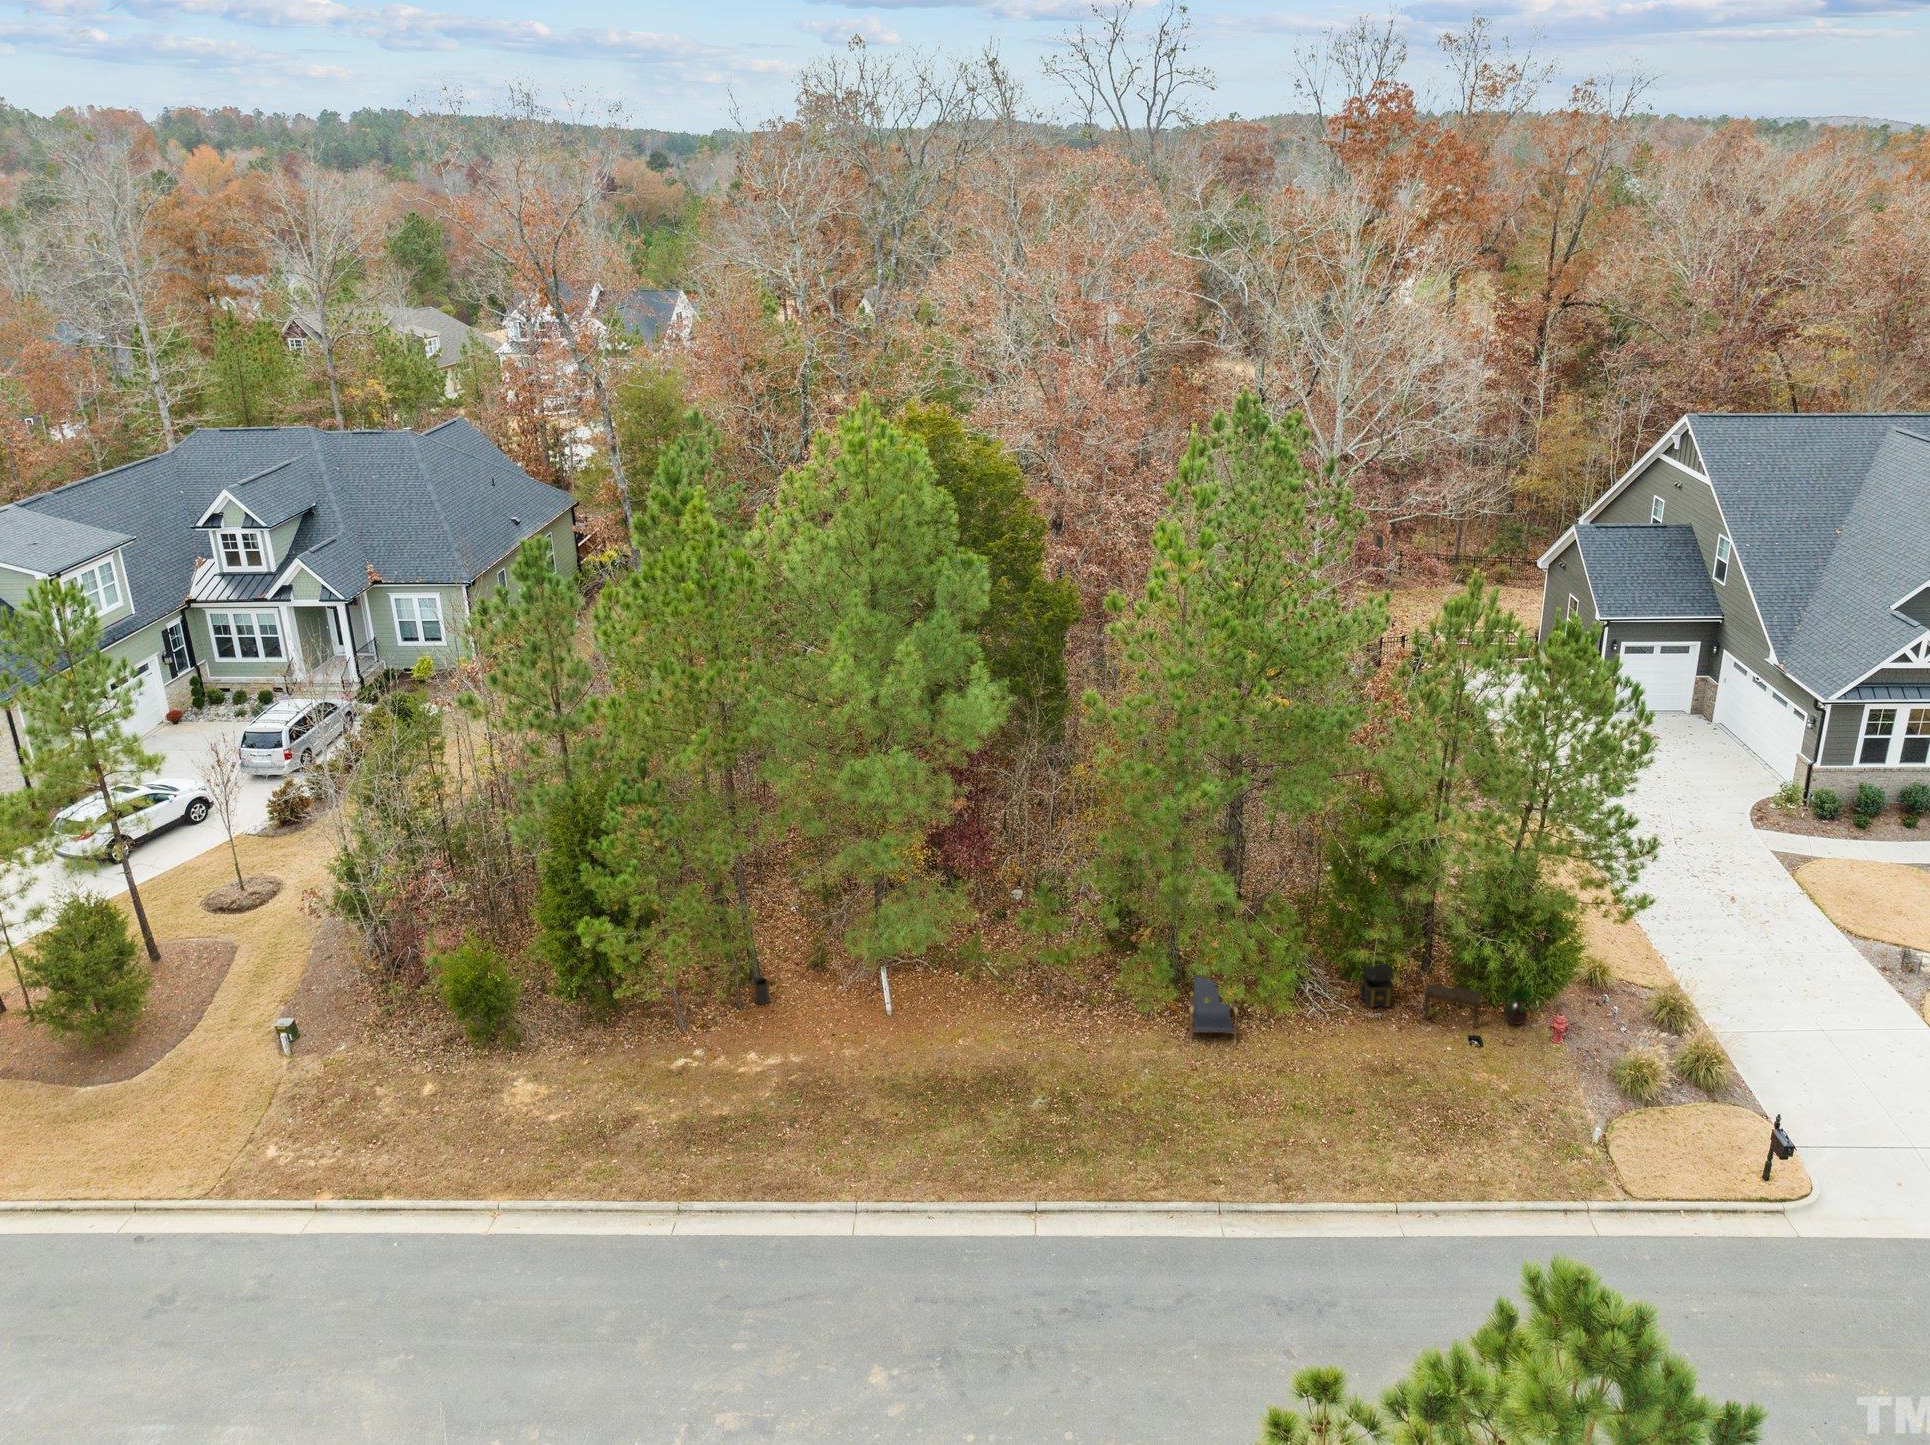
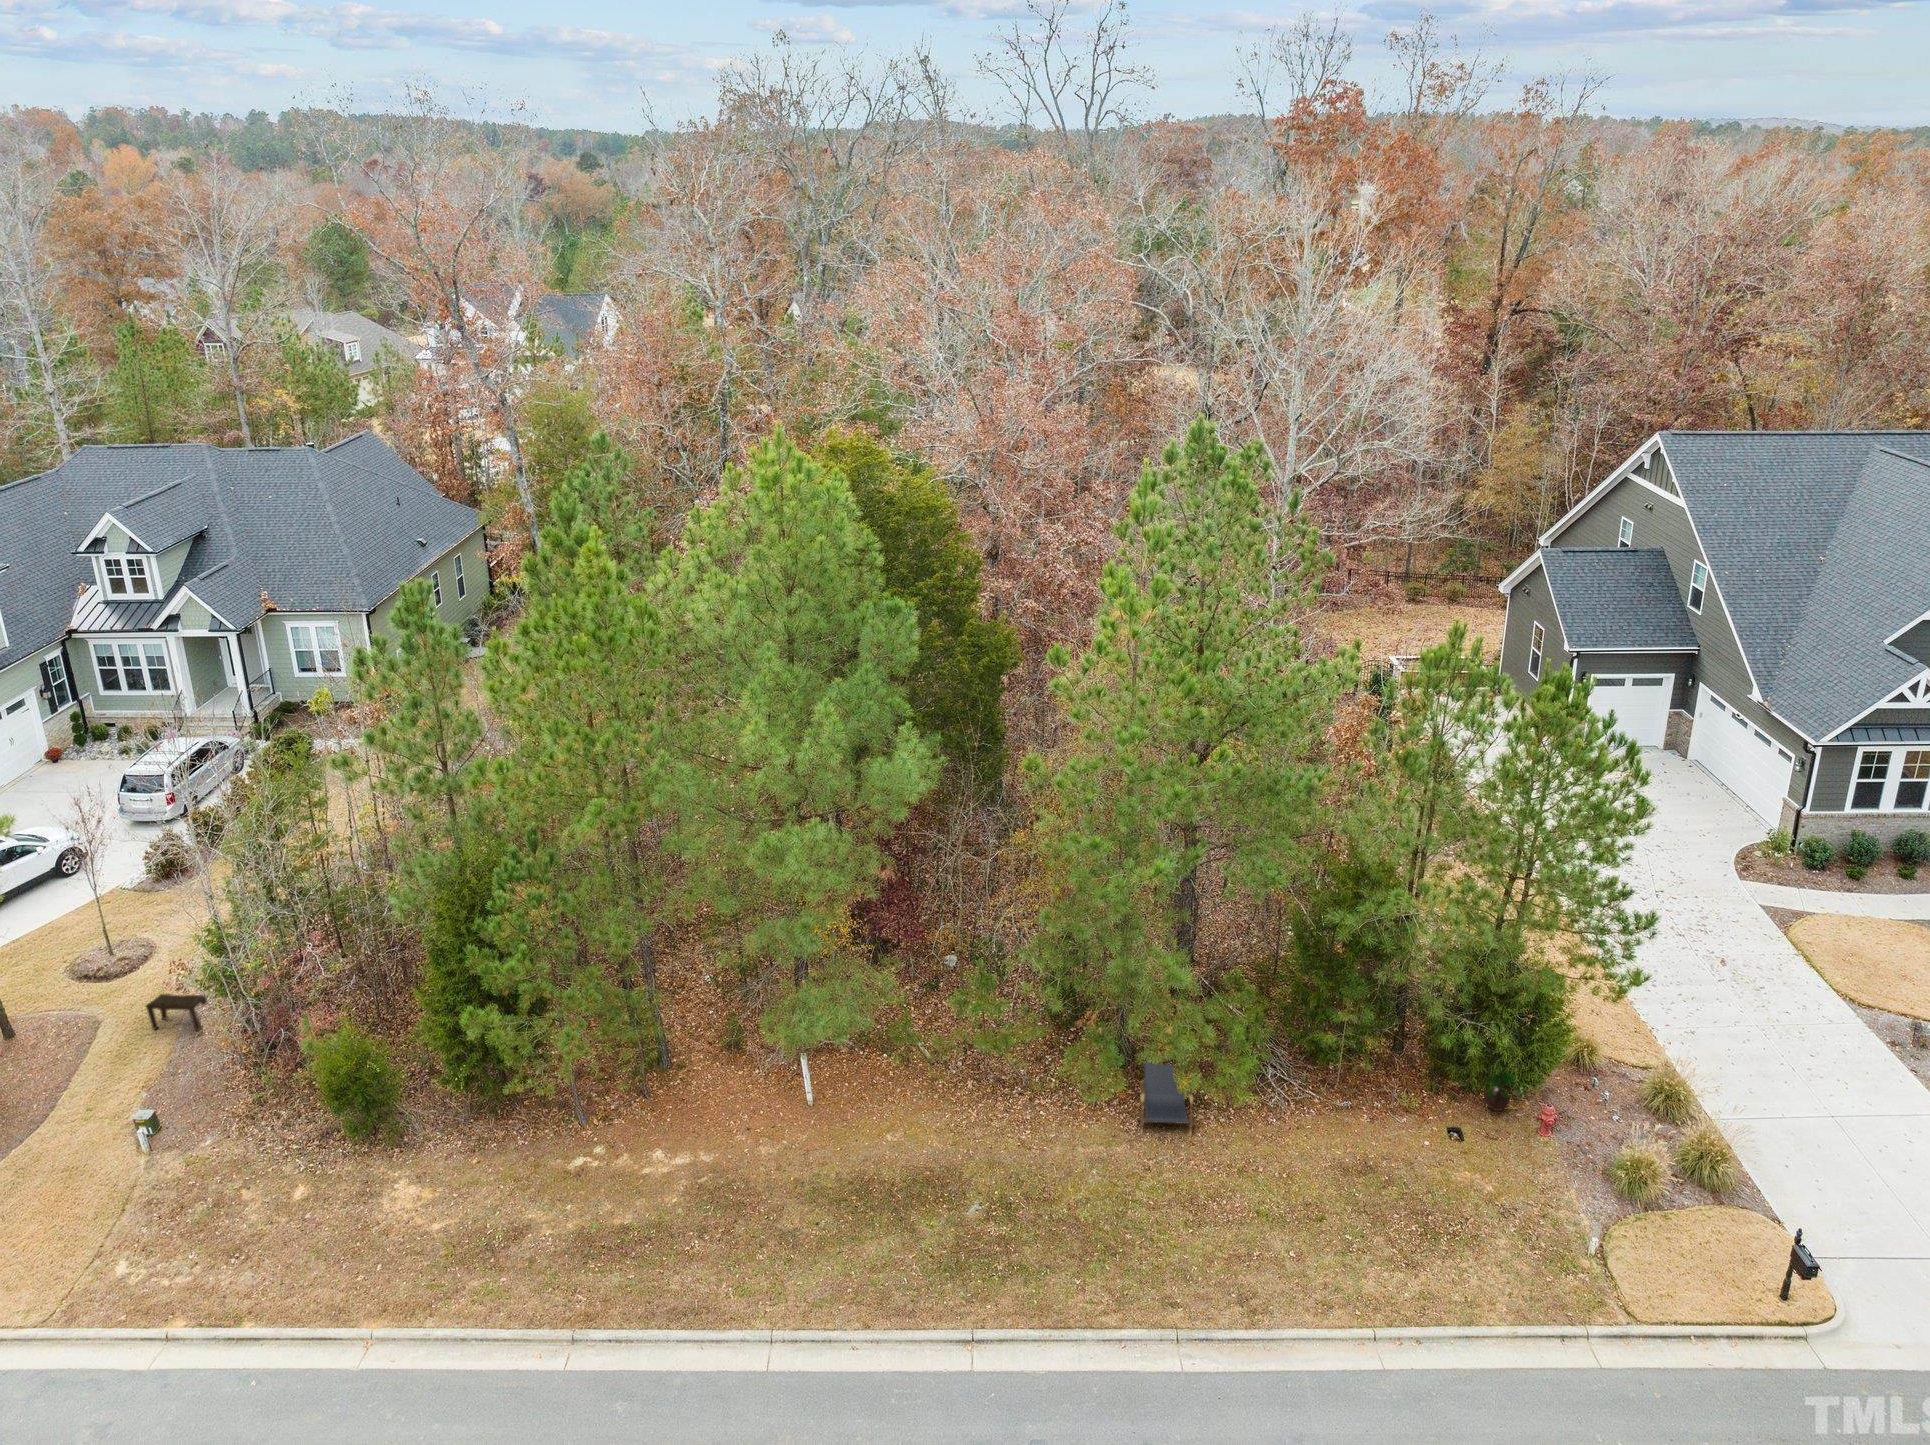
toolbox: present [1360,964,1394,1008] -> none [1326,1040,1363,1091]
watering can: present [750,970,770,1005] -> none [659,1048,681,1089]
bench: present [1423,983,1481,1028] -> present [146,994,207,1031]

